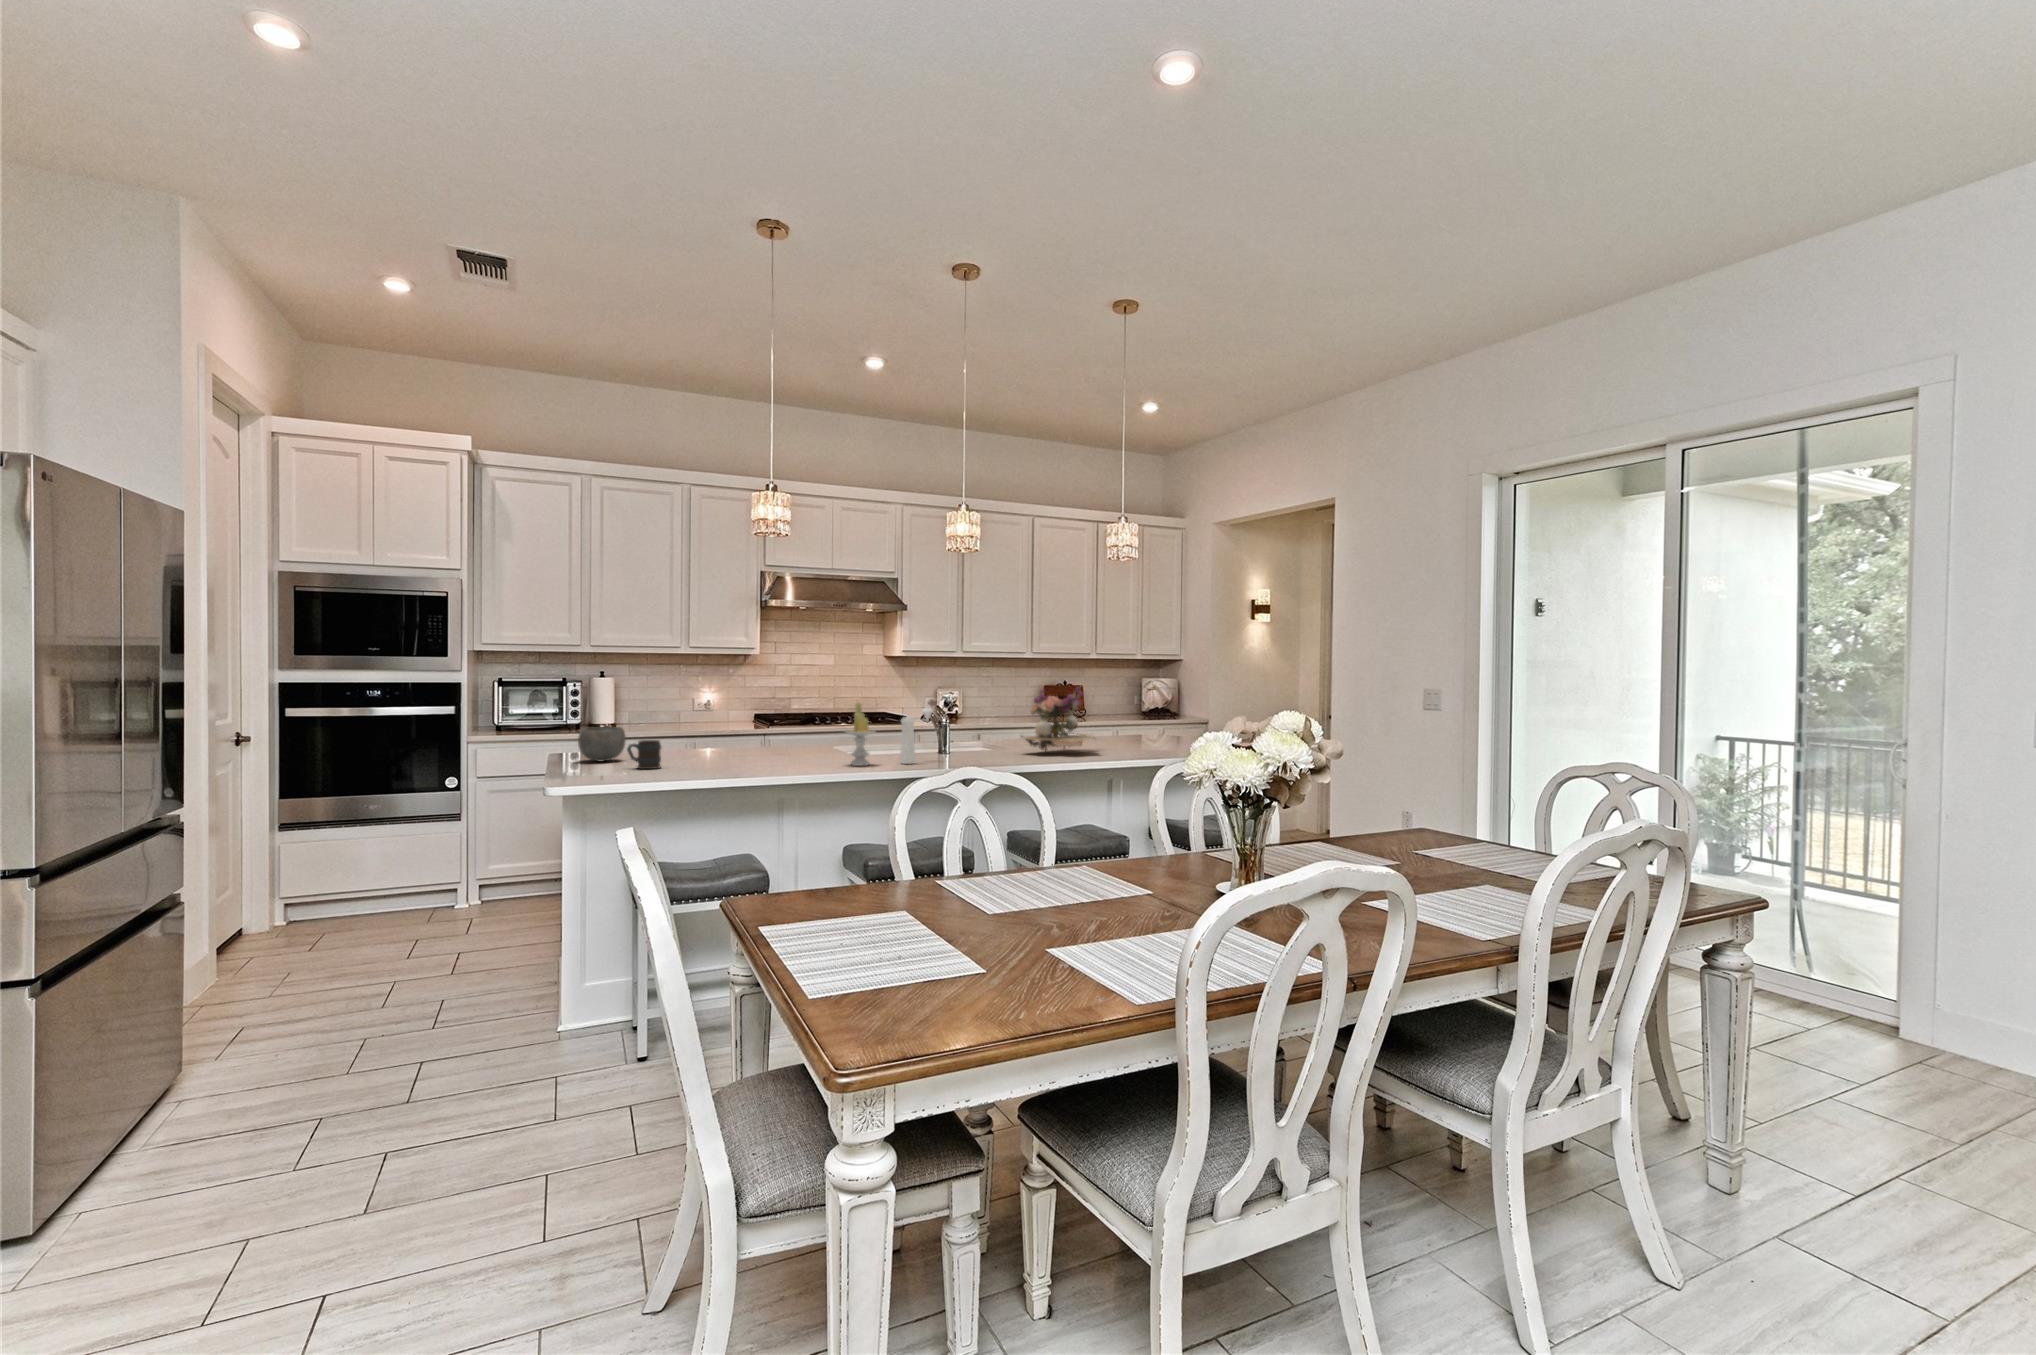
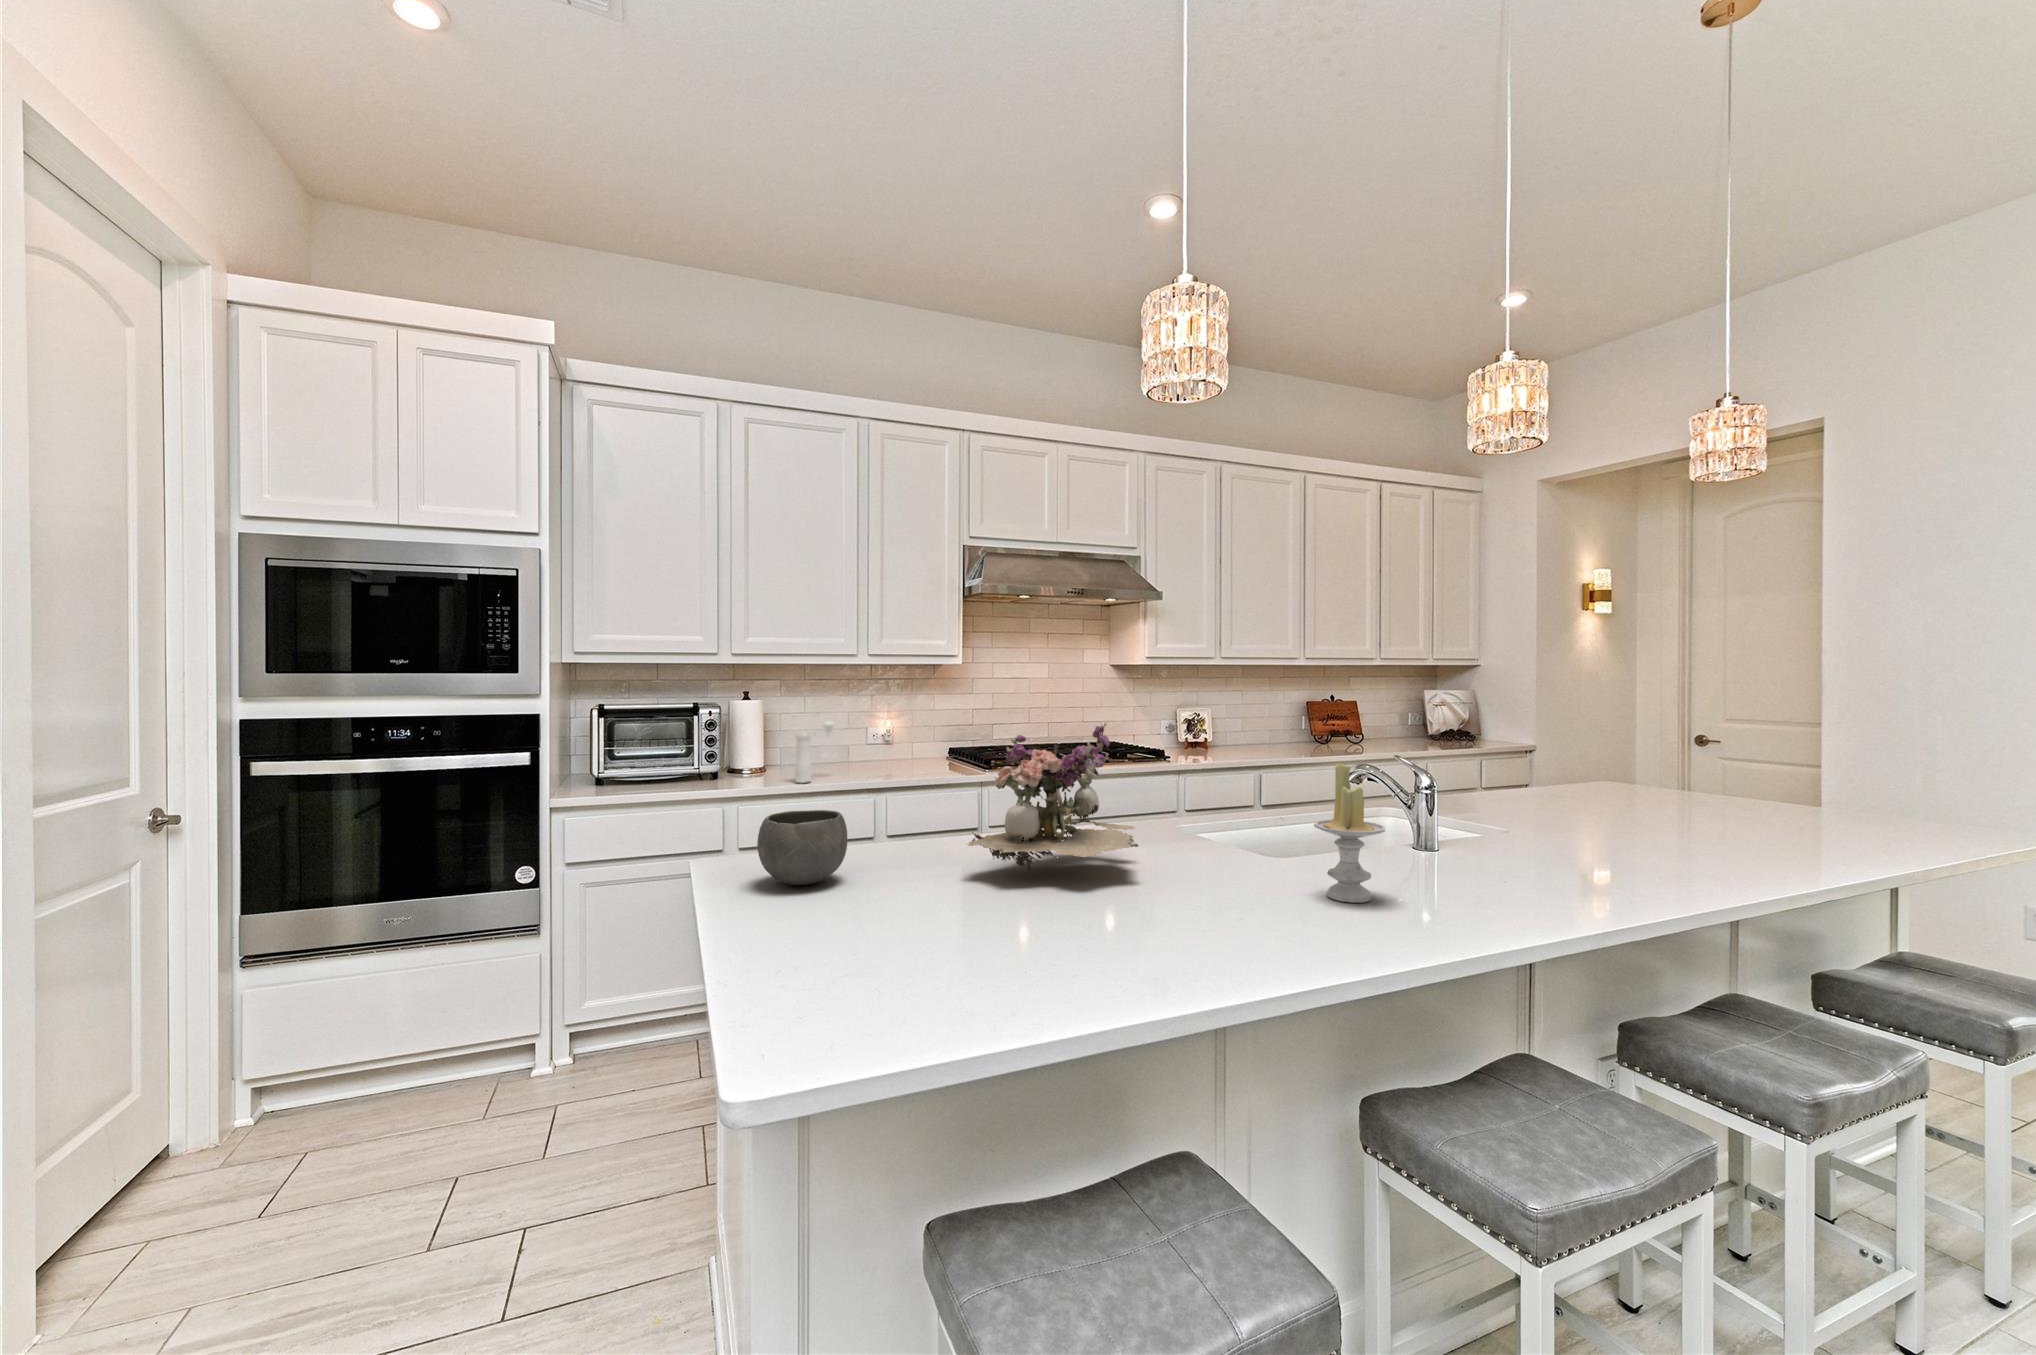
flower arrangement: present [1021,686,1094,750] -> present [968,722,1138,870]
pepper mill: present [900,708,933,764] -> present [795,721,834,783]
mug: present [627,740,661,769] -> none [874,851,948,922]

